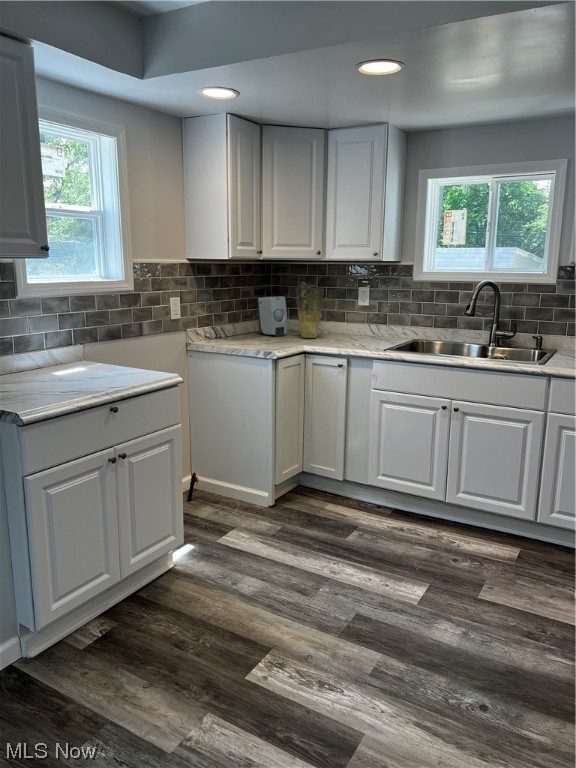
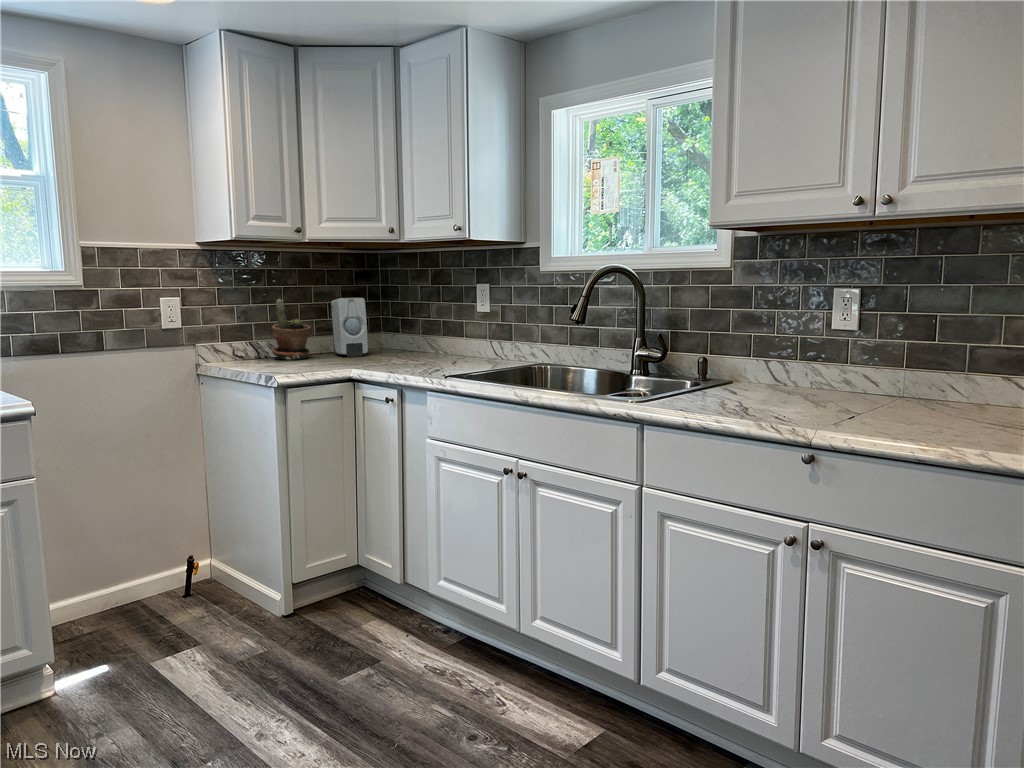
vase: present [296,282,324,338] -> none [367,274,410,359]
potted plant: none [229,298,255,339] -> present [272,299,311,360]

